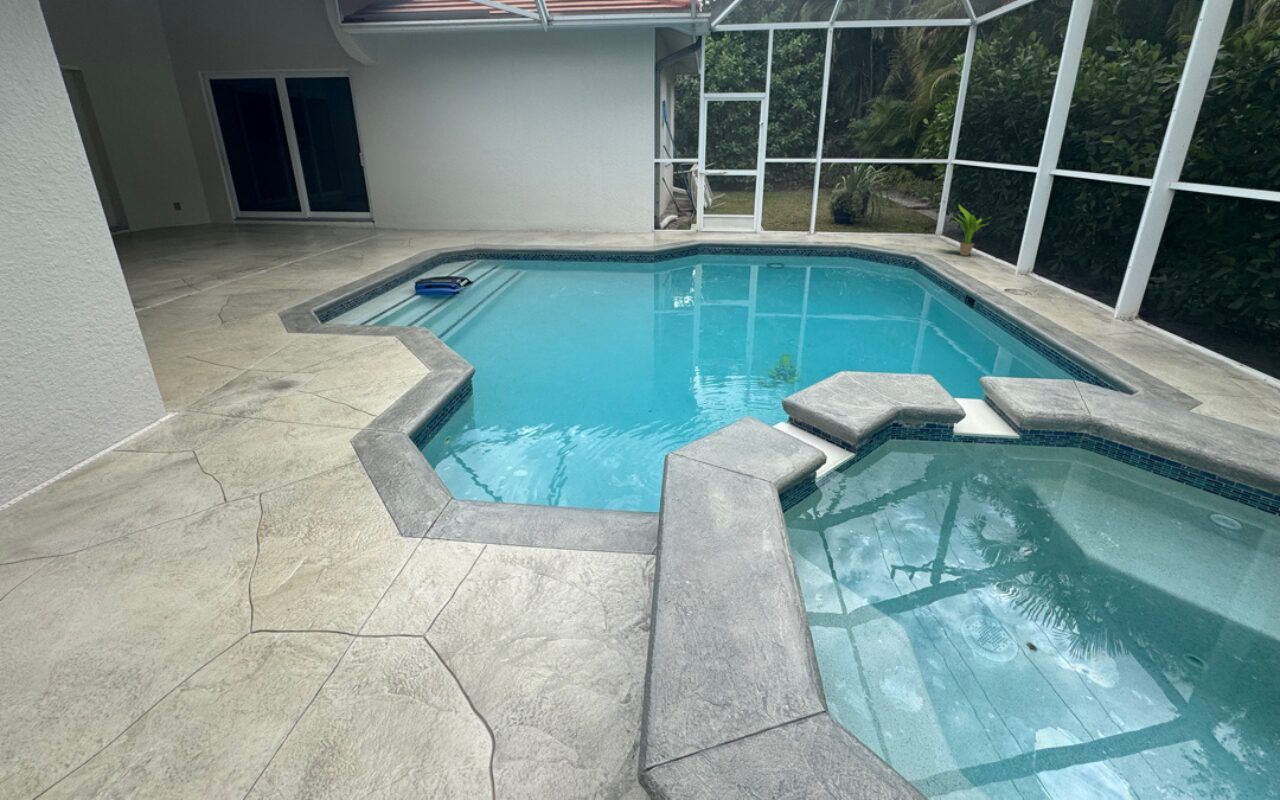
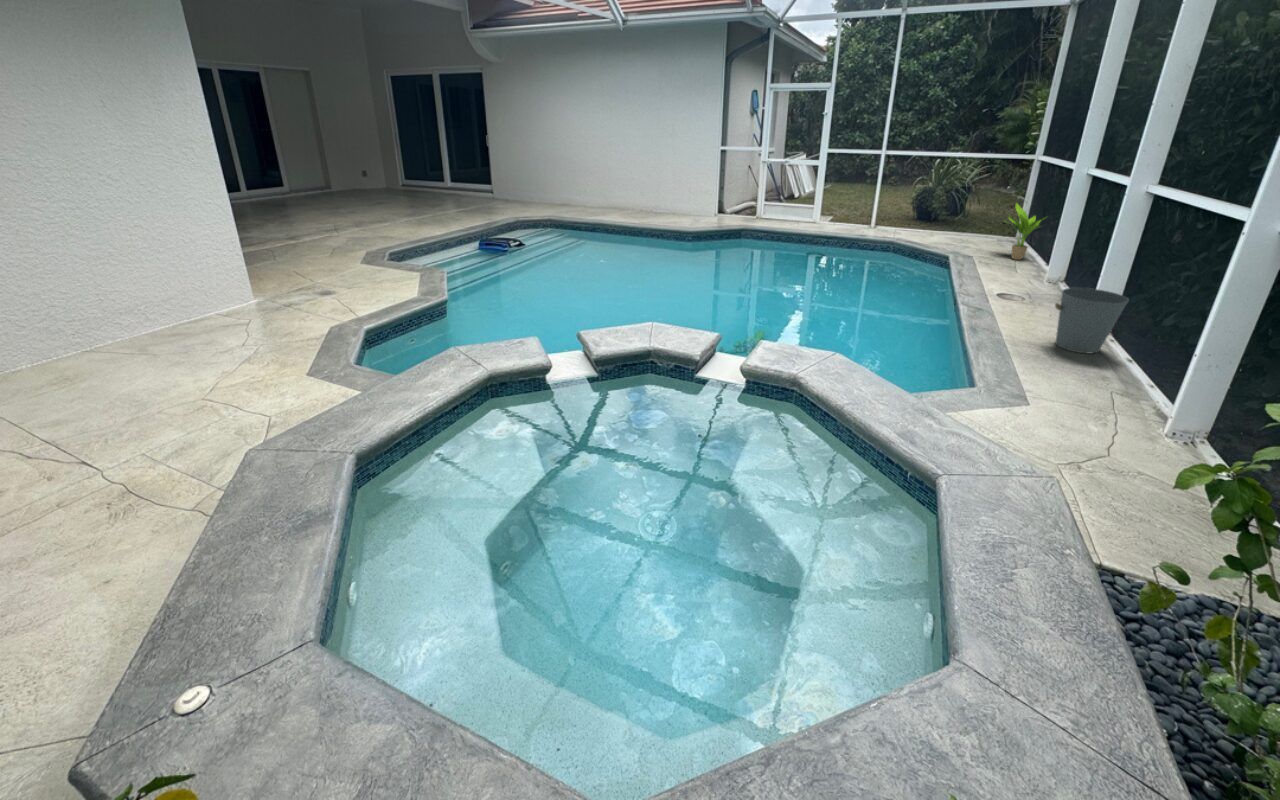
bucket: none [1131,280,1204,341] -> present [1055,287,1129,354]

